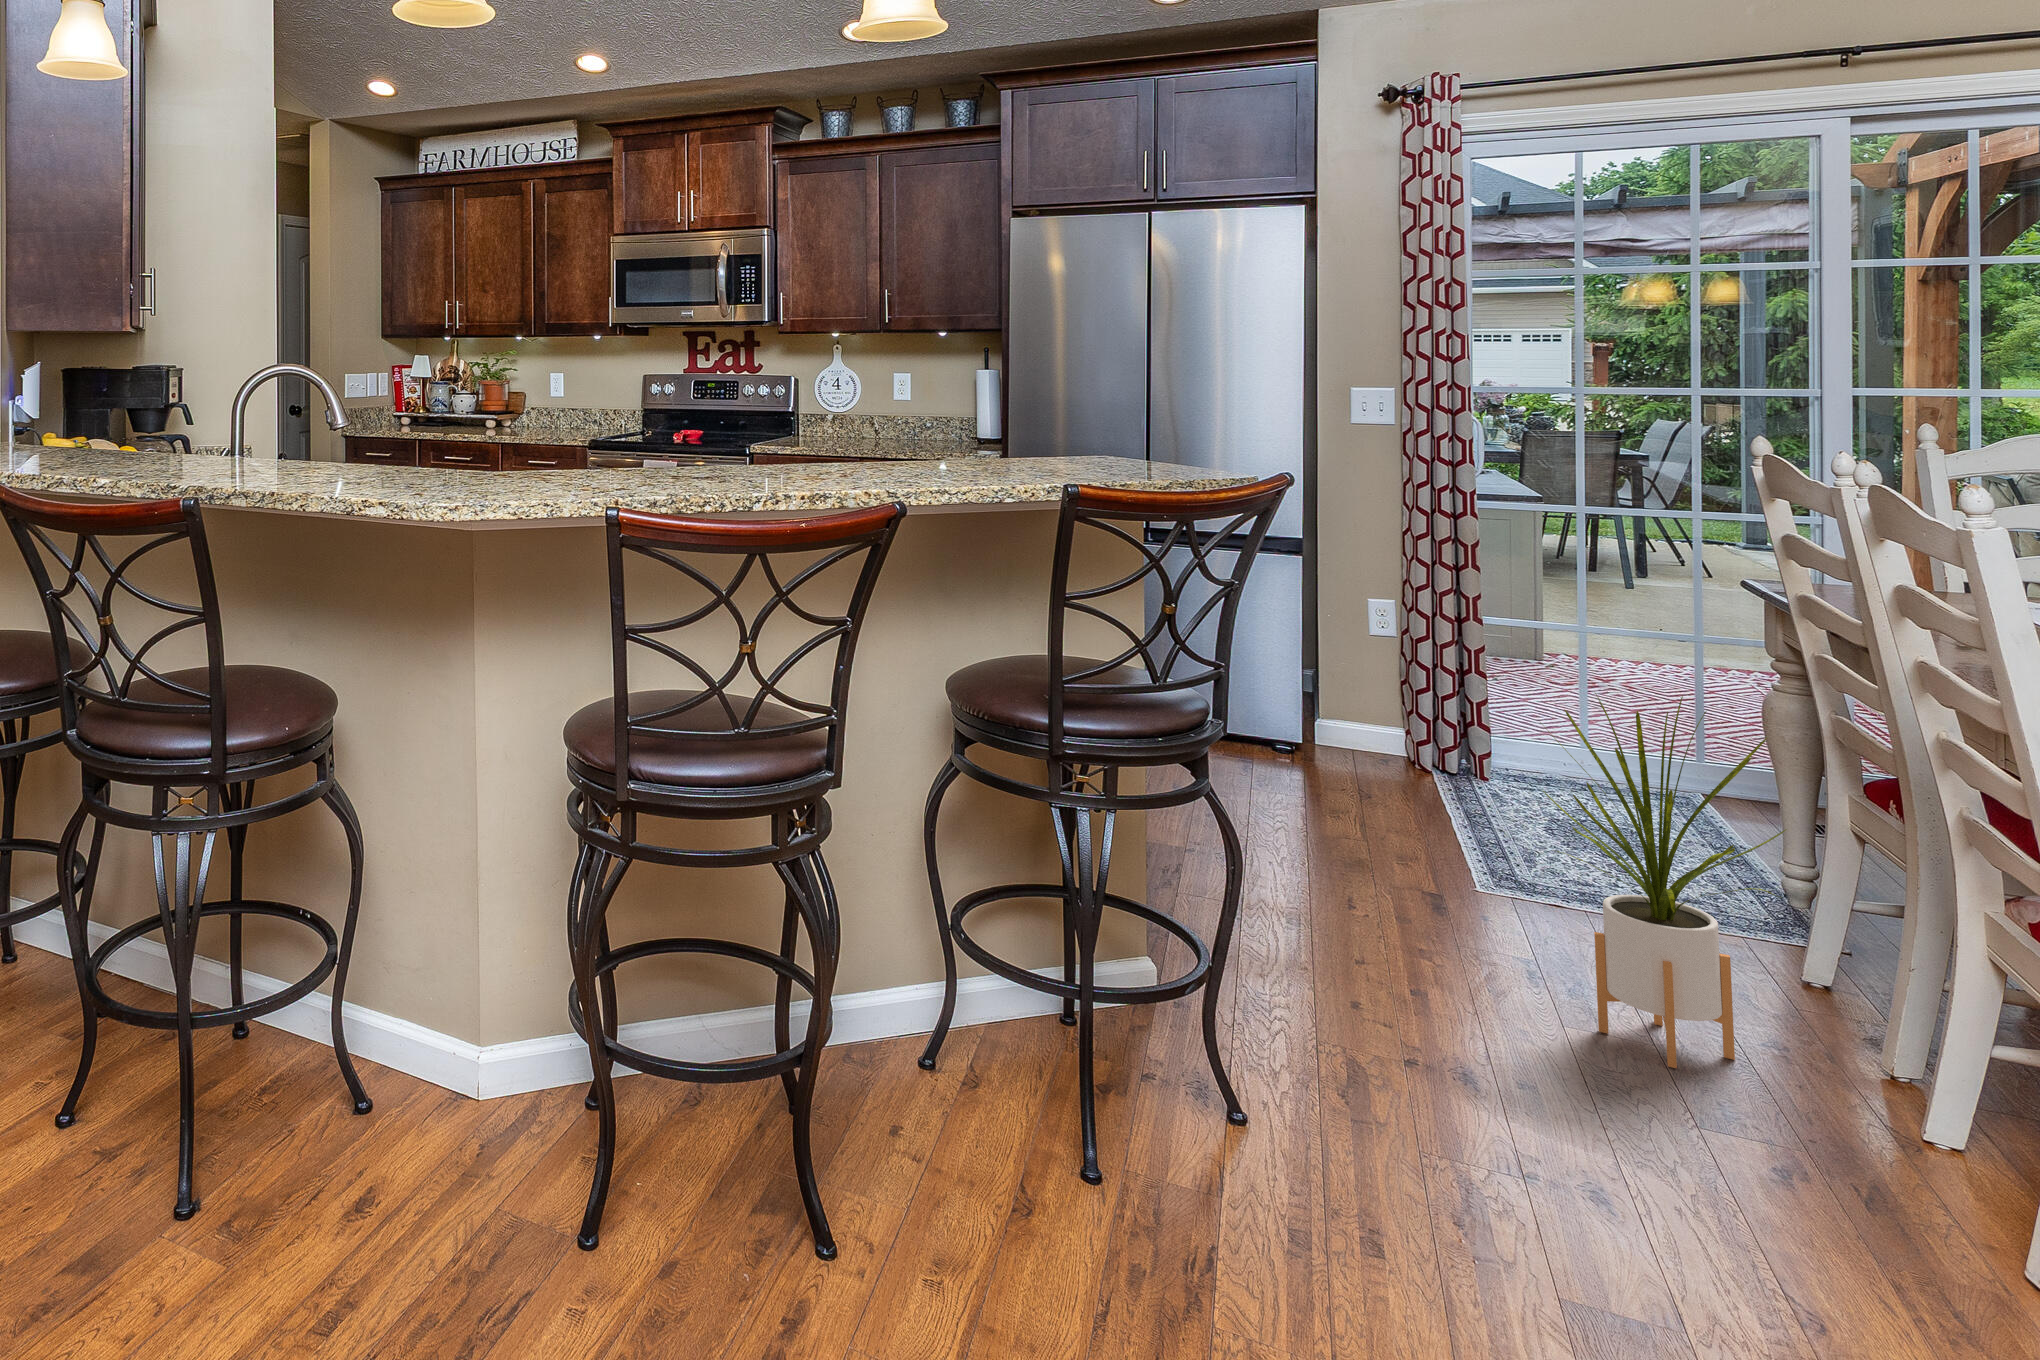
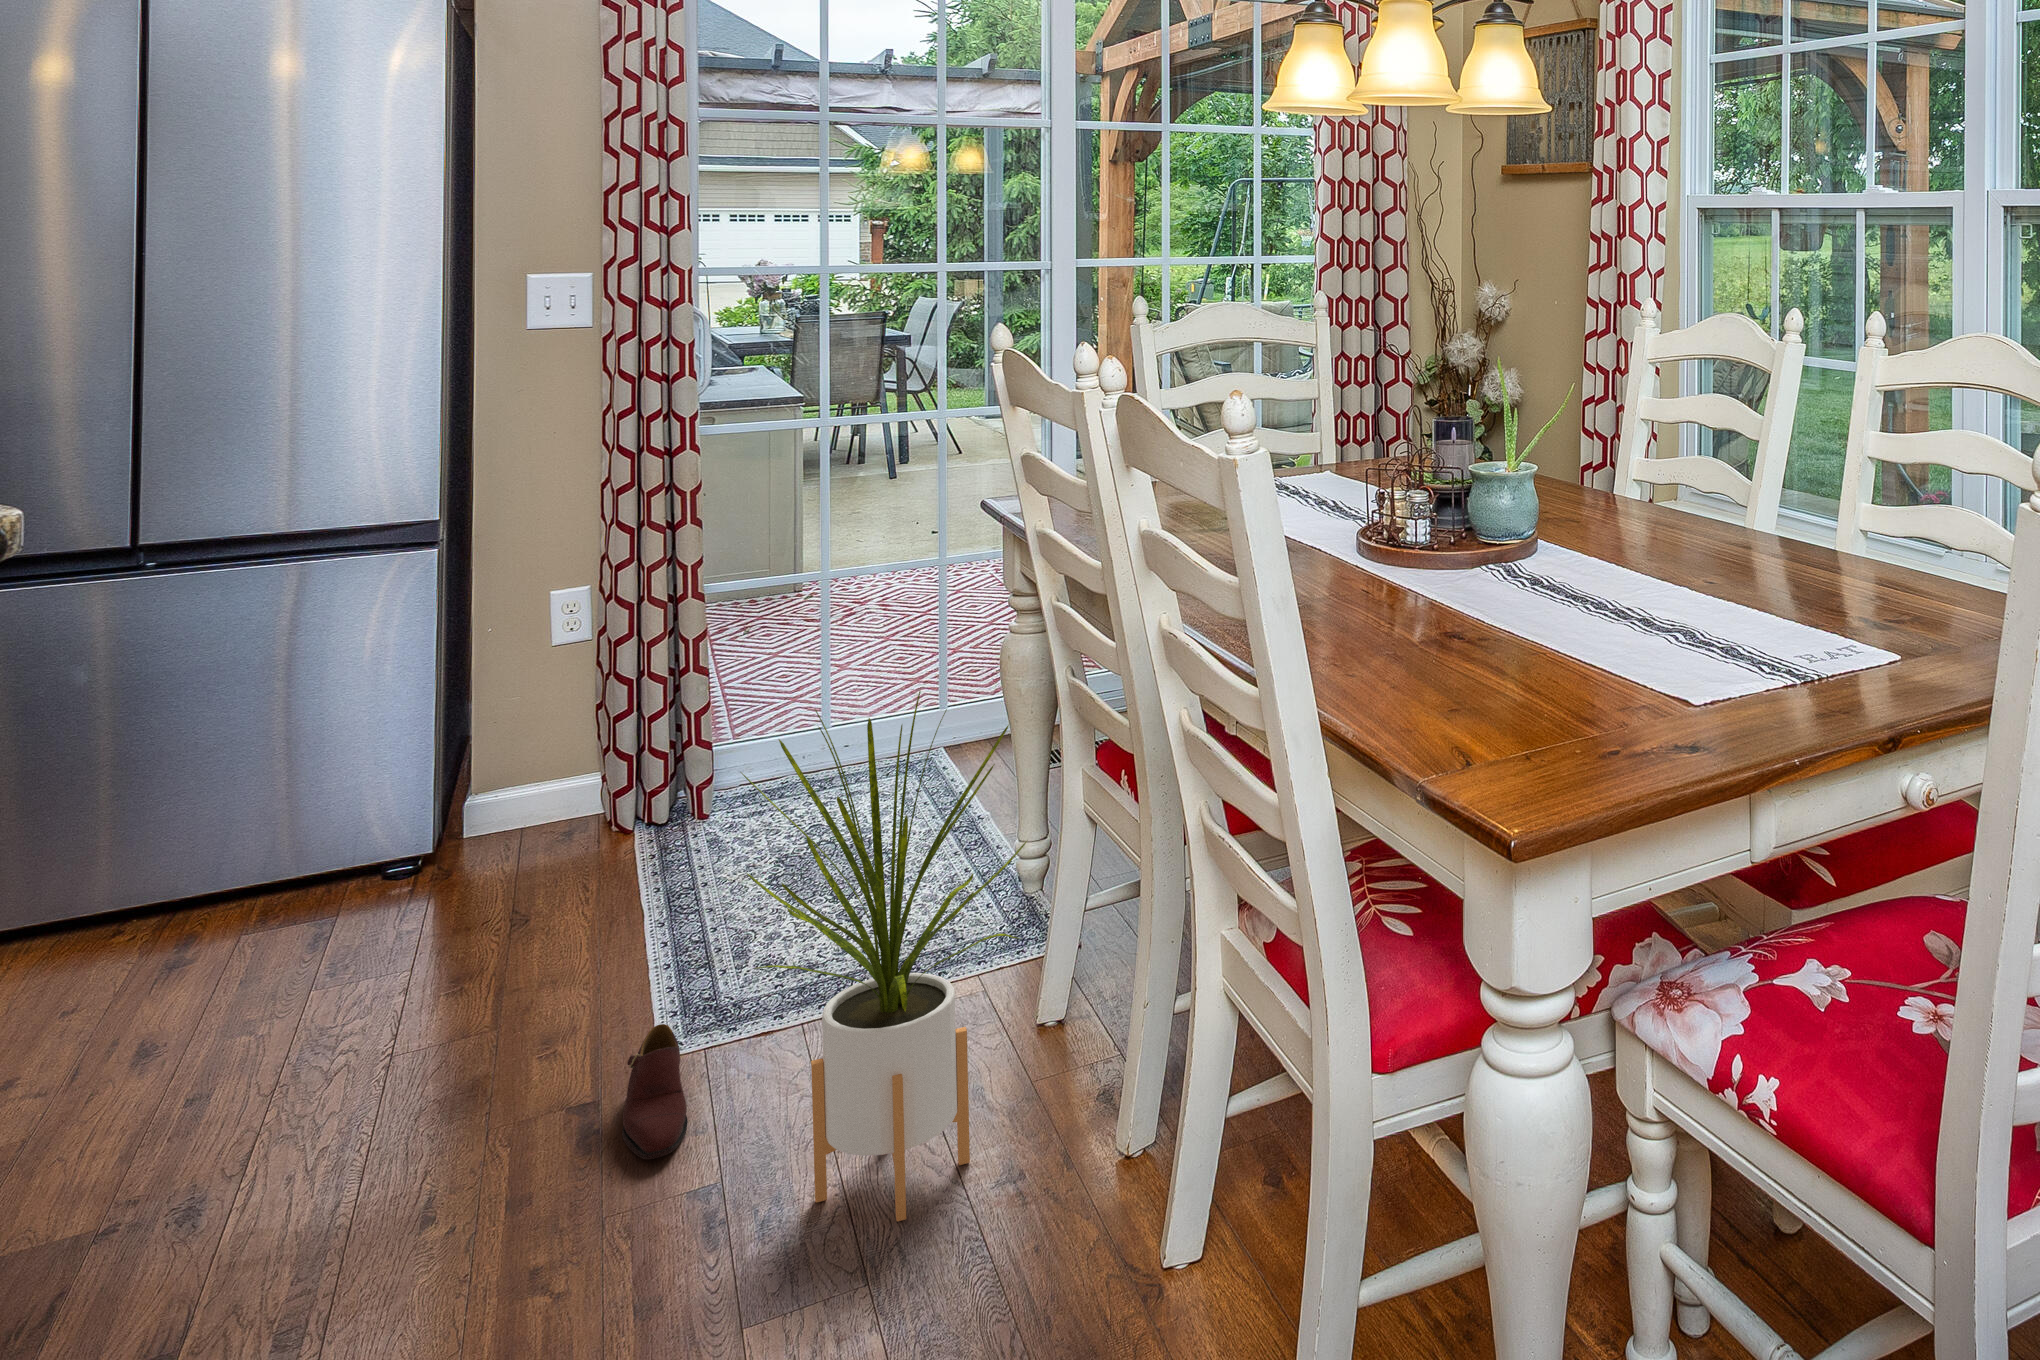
shoe: none [1449,888,1495,965] -> present [622,1024,688,1159]

